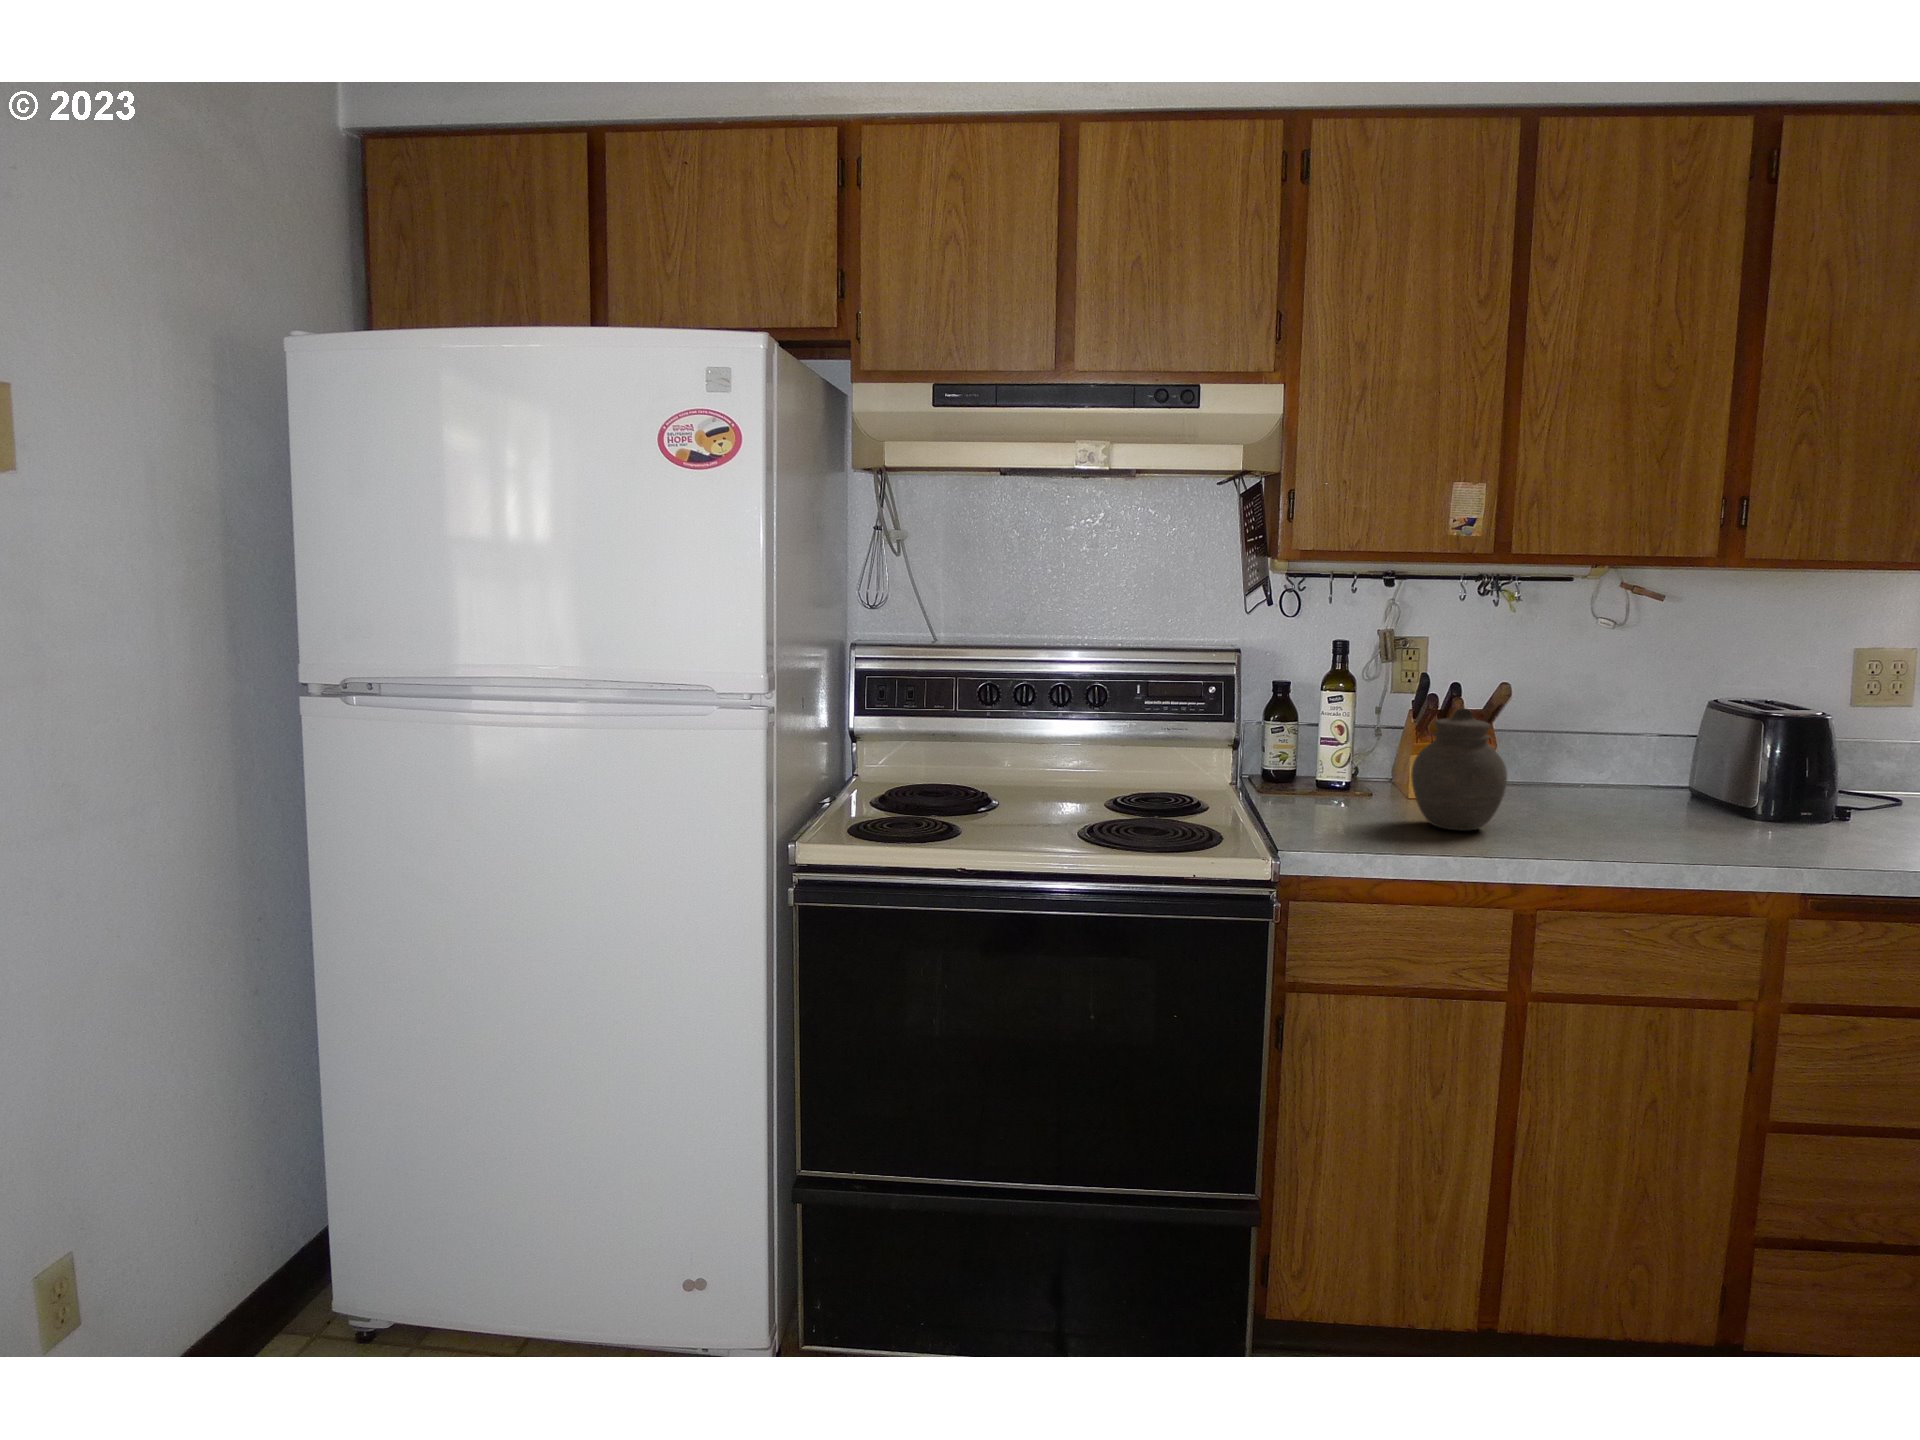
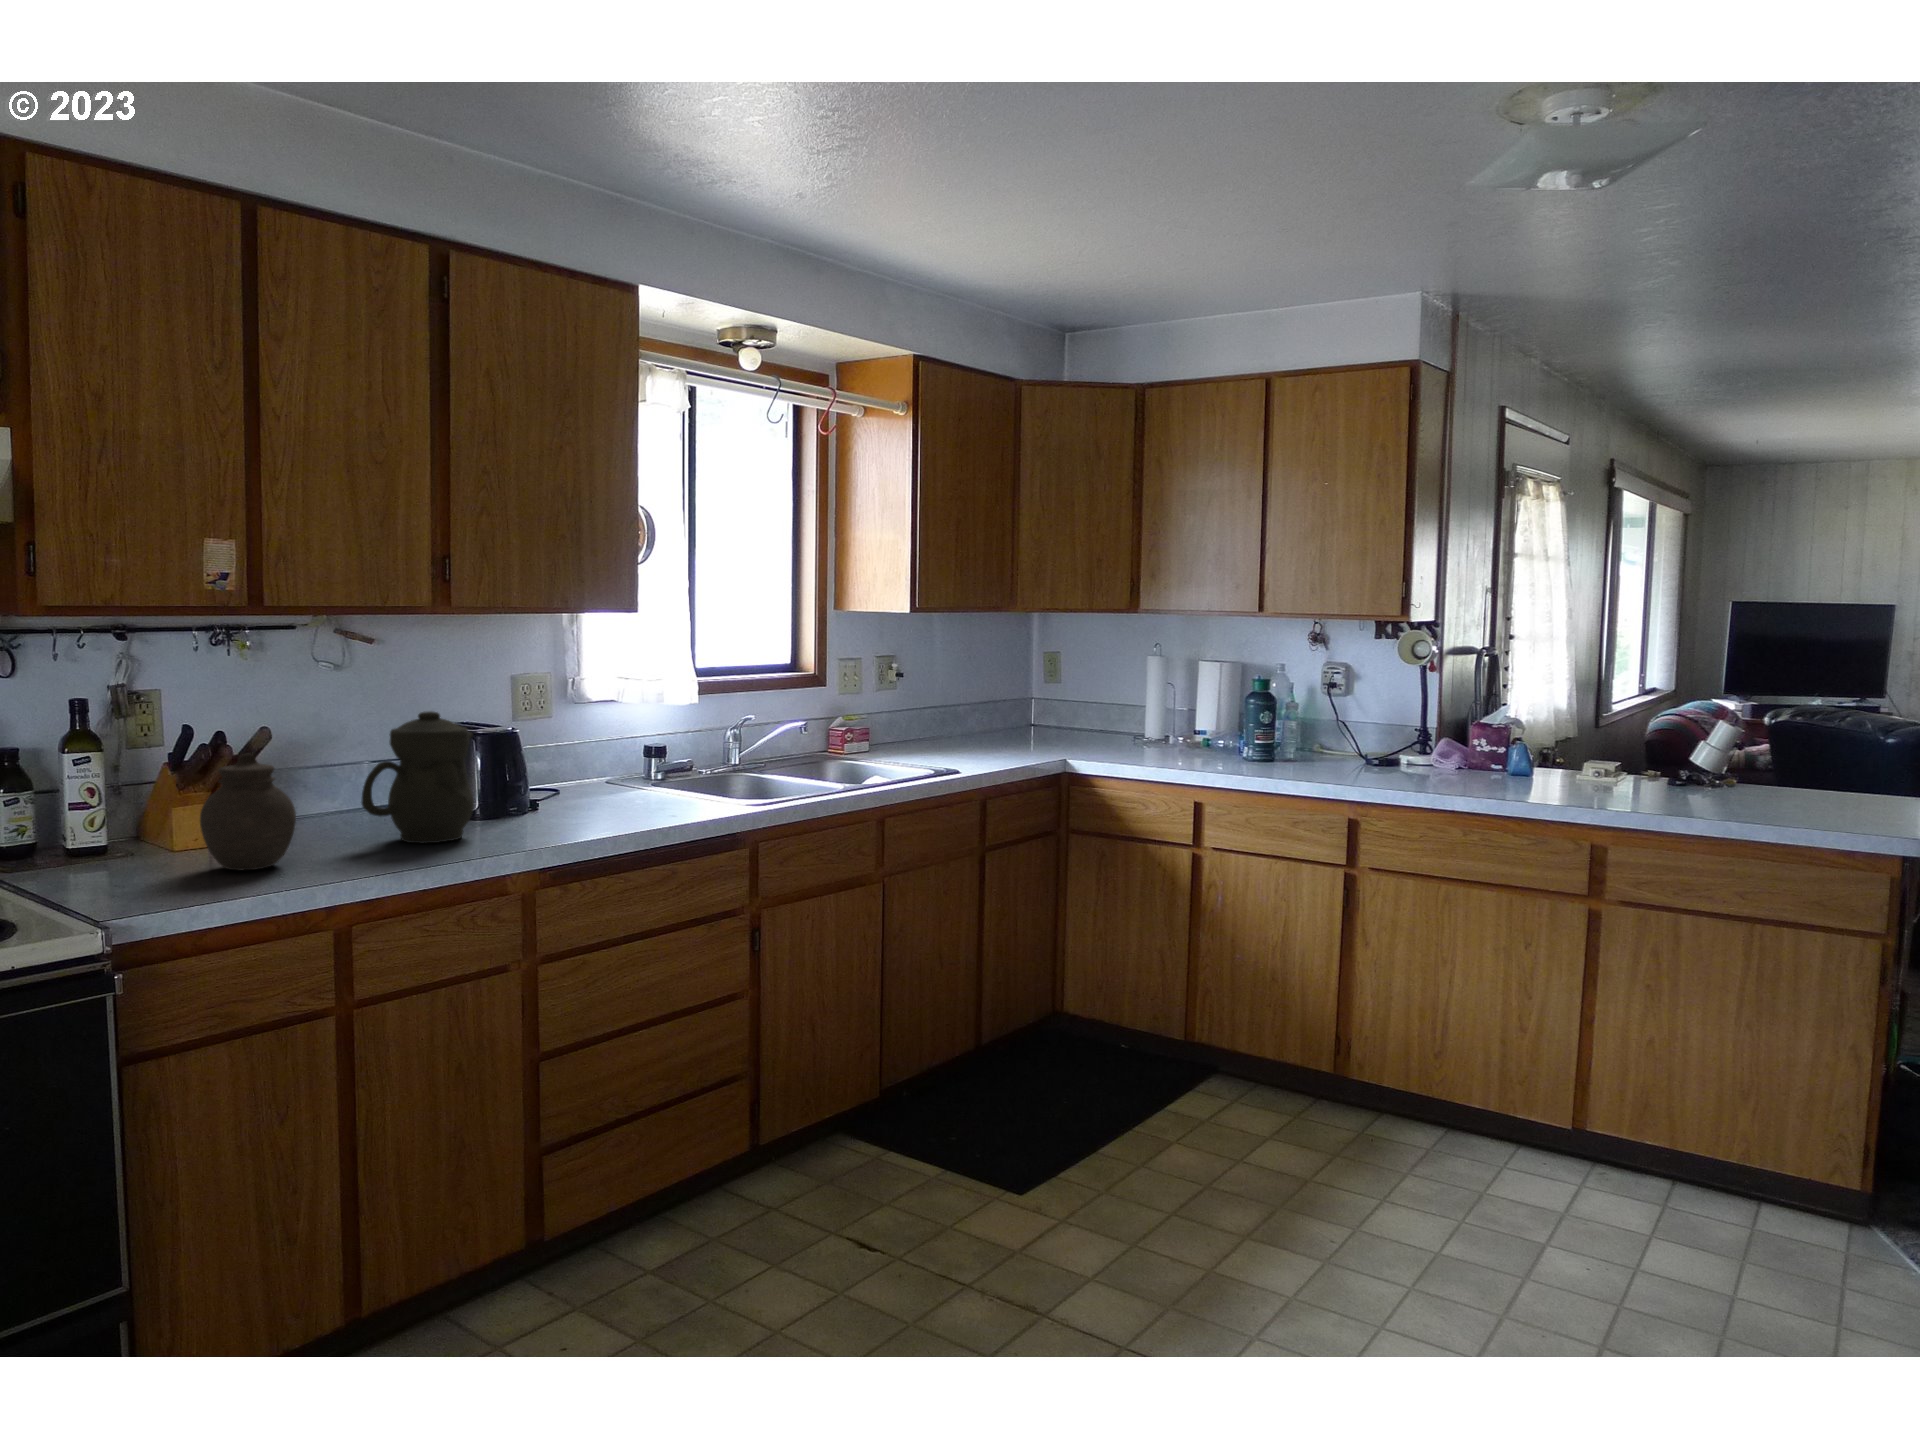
teapot: none [1592,681,1750,840] -> present [362,711,474,843]

